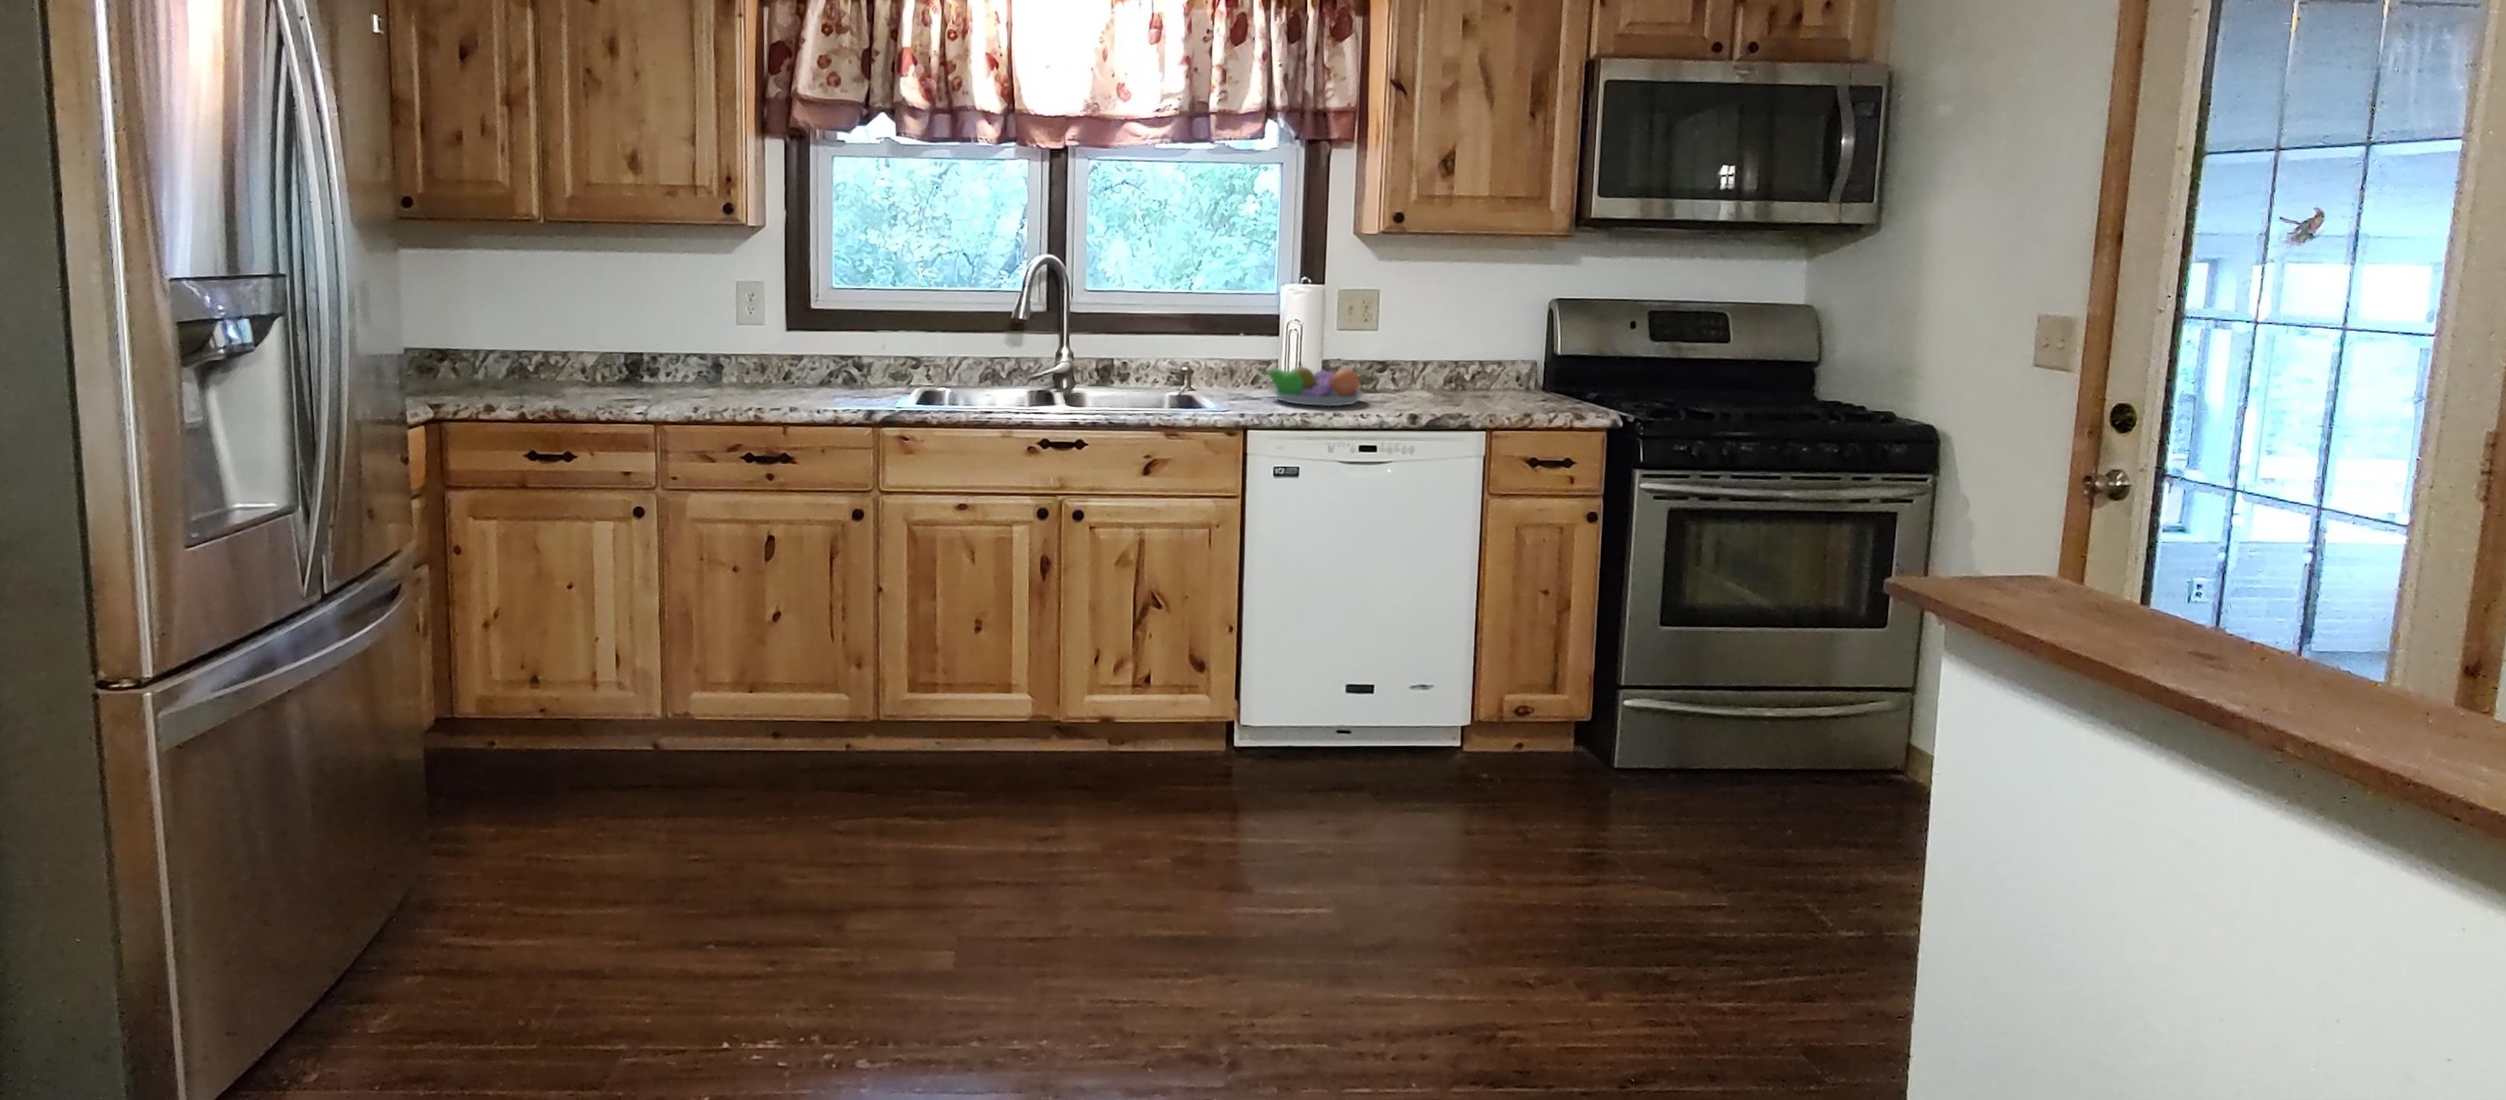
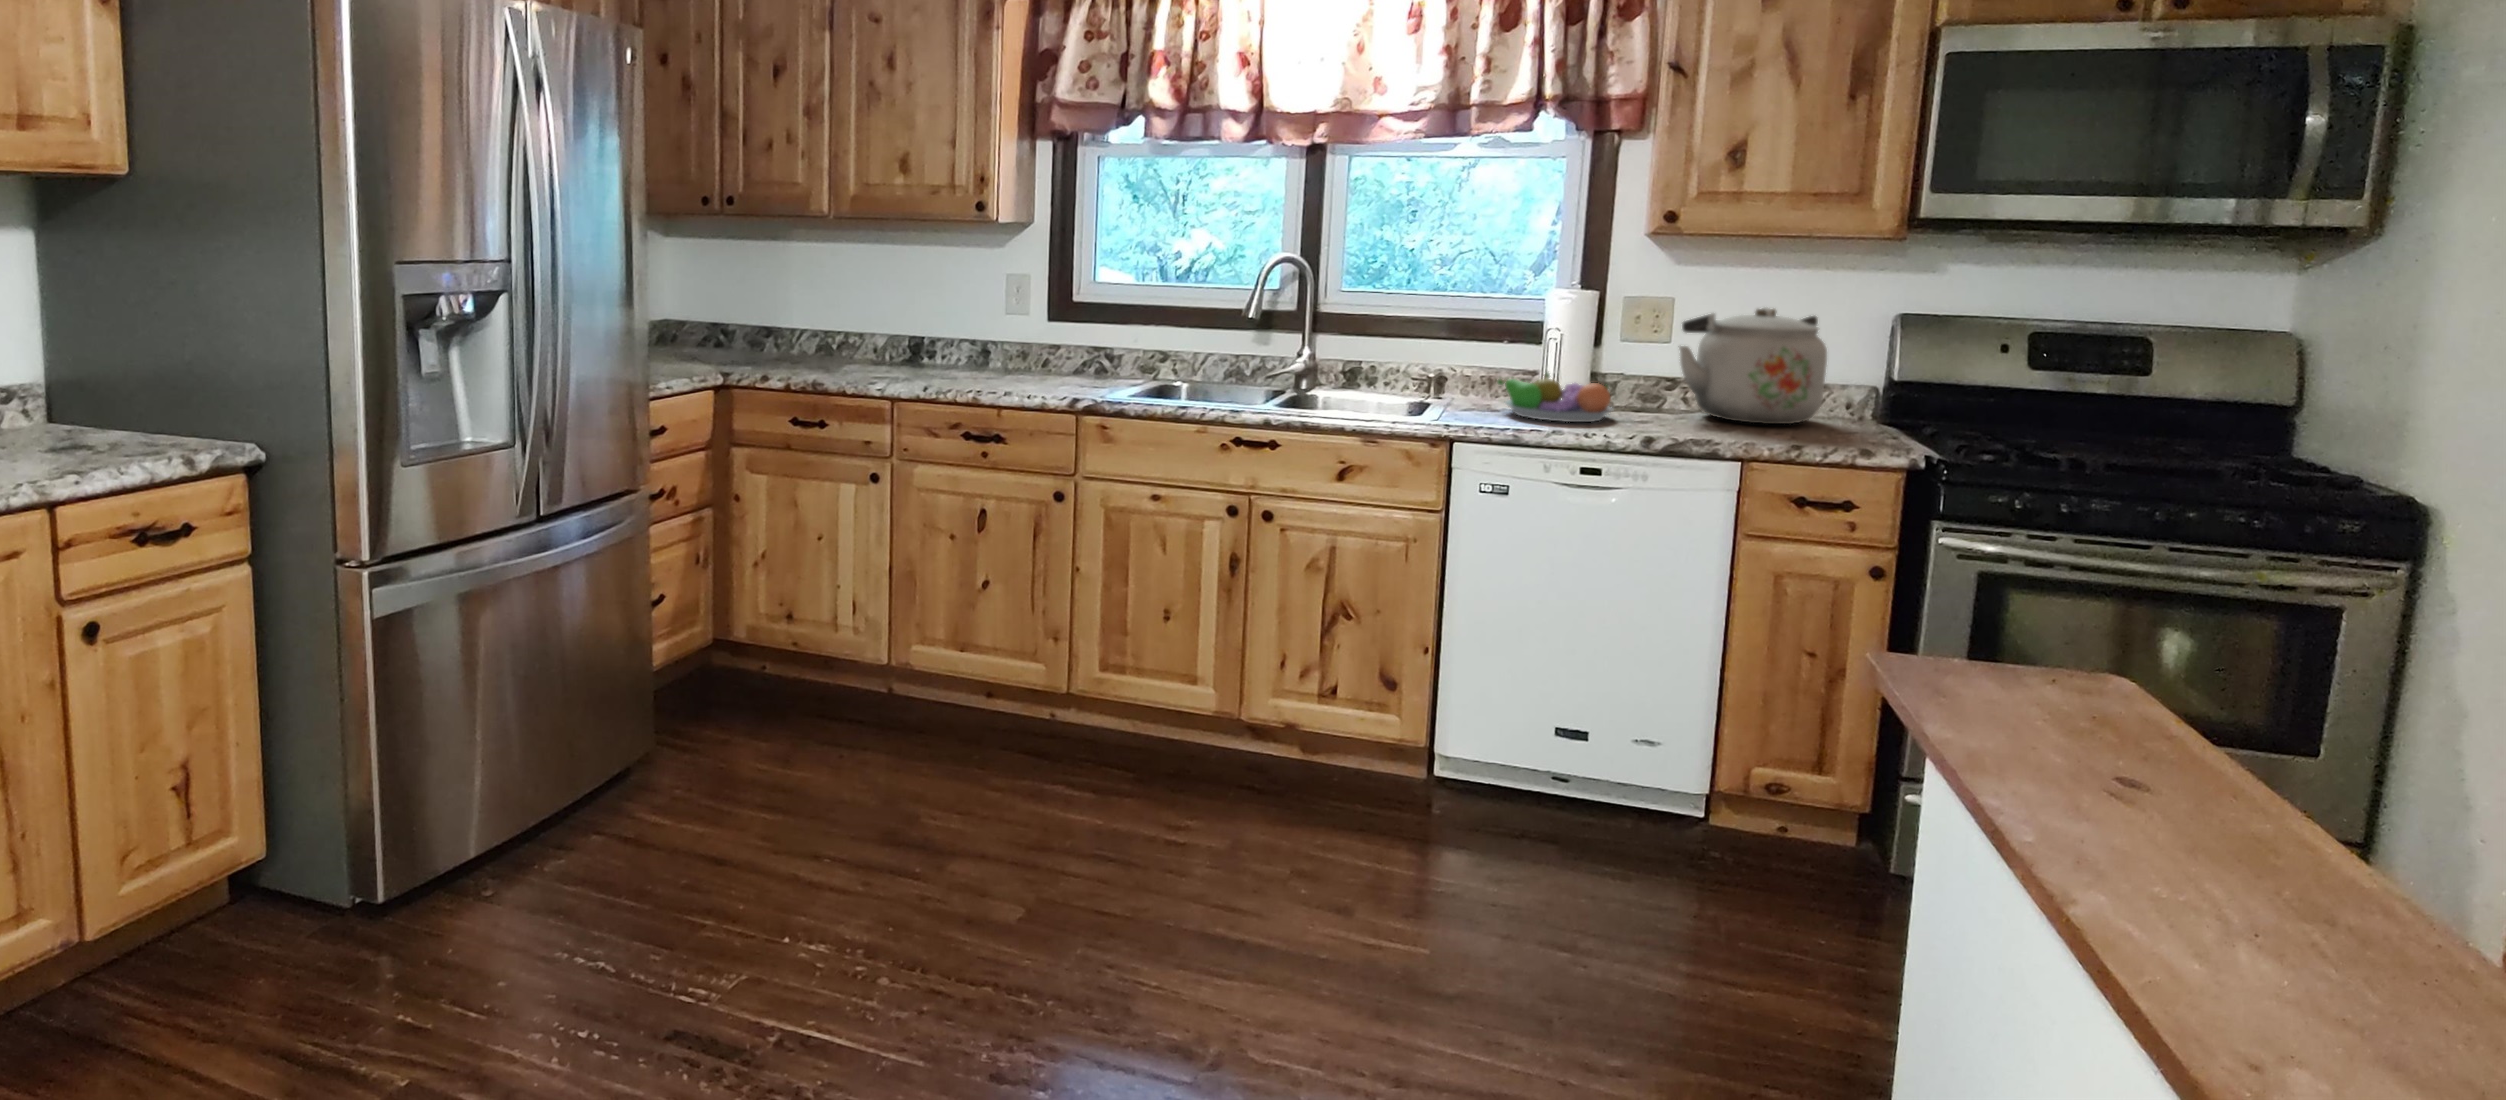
kettle: none [1398,296,1519,397] -> present [1680,307,1827,424]

